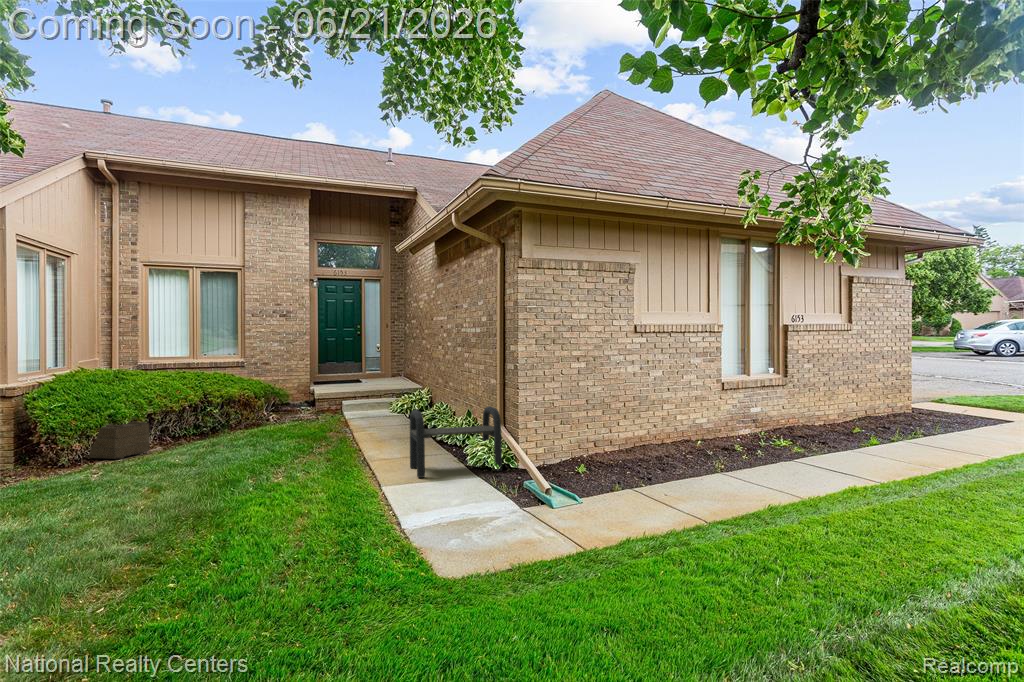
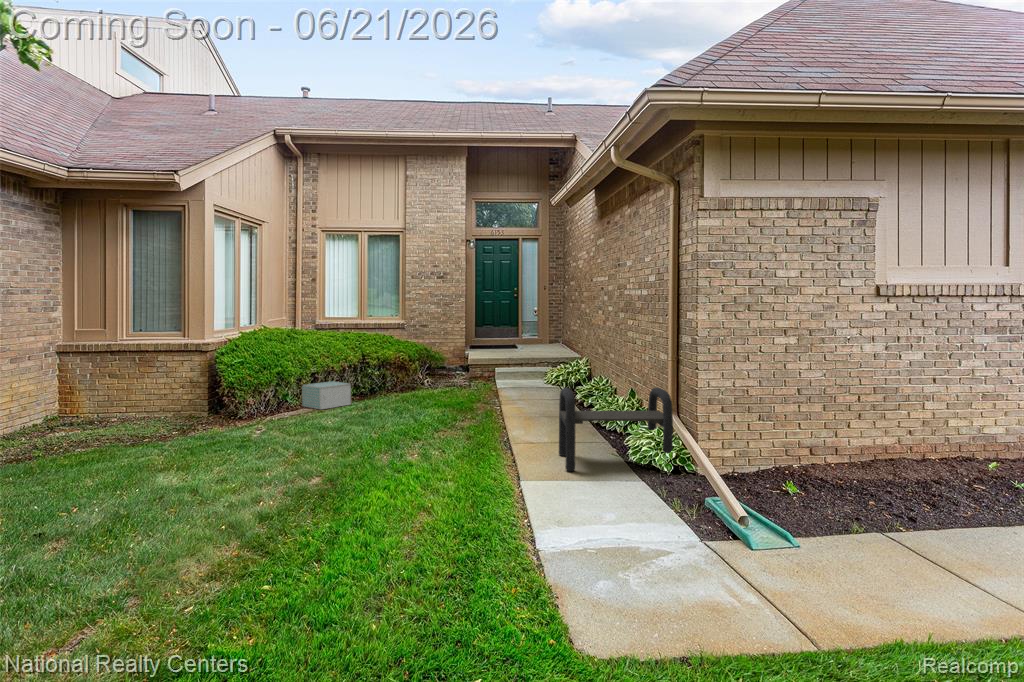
wooden crate: present [85,421,150,459] -> none [249,380,307,419]
storage box: none [141,421,195,449] -> present [302,381,351,409]

